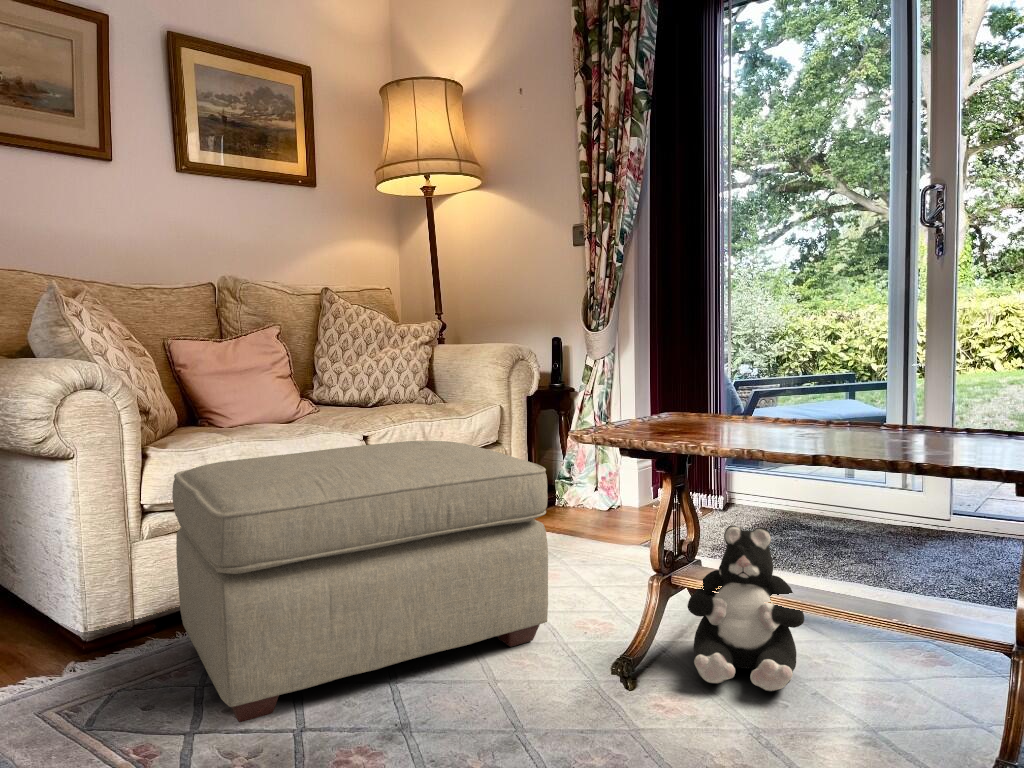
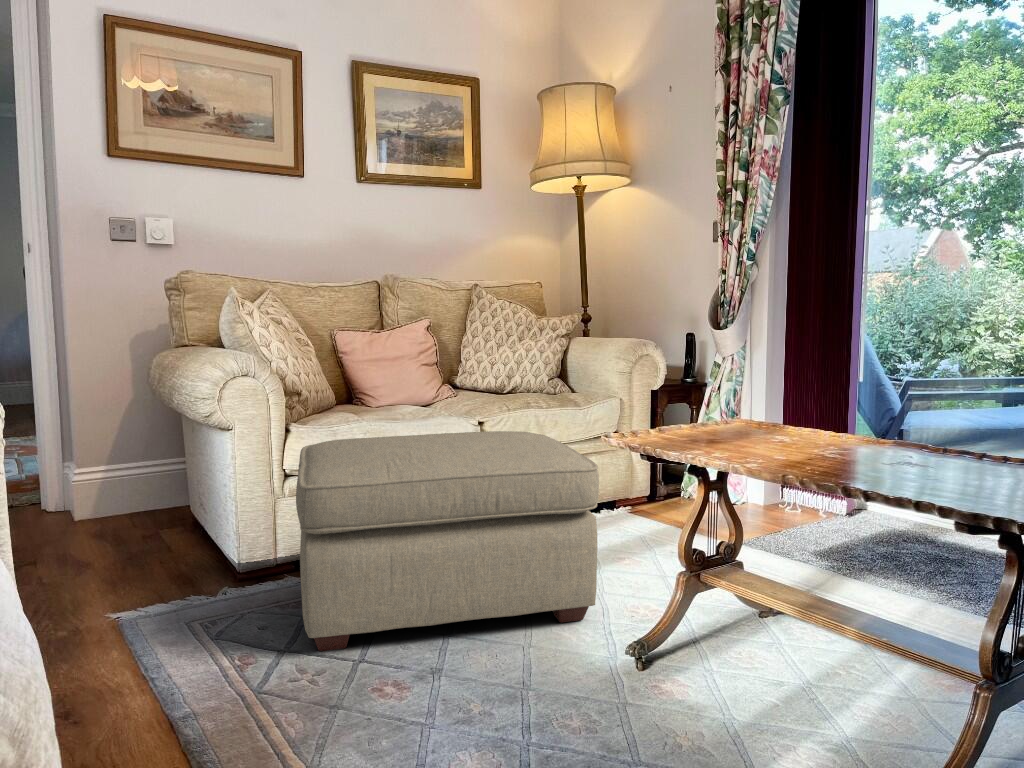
plush toy: present [687,526,804,691] -> none [705,537,828,700]

